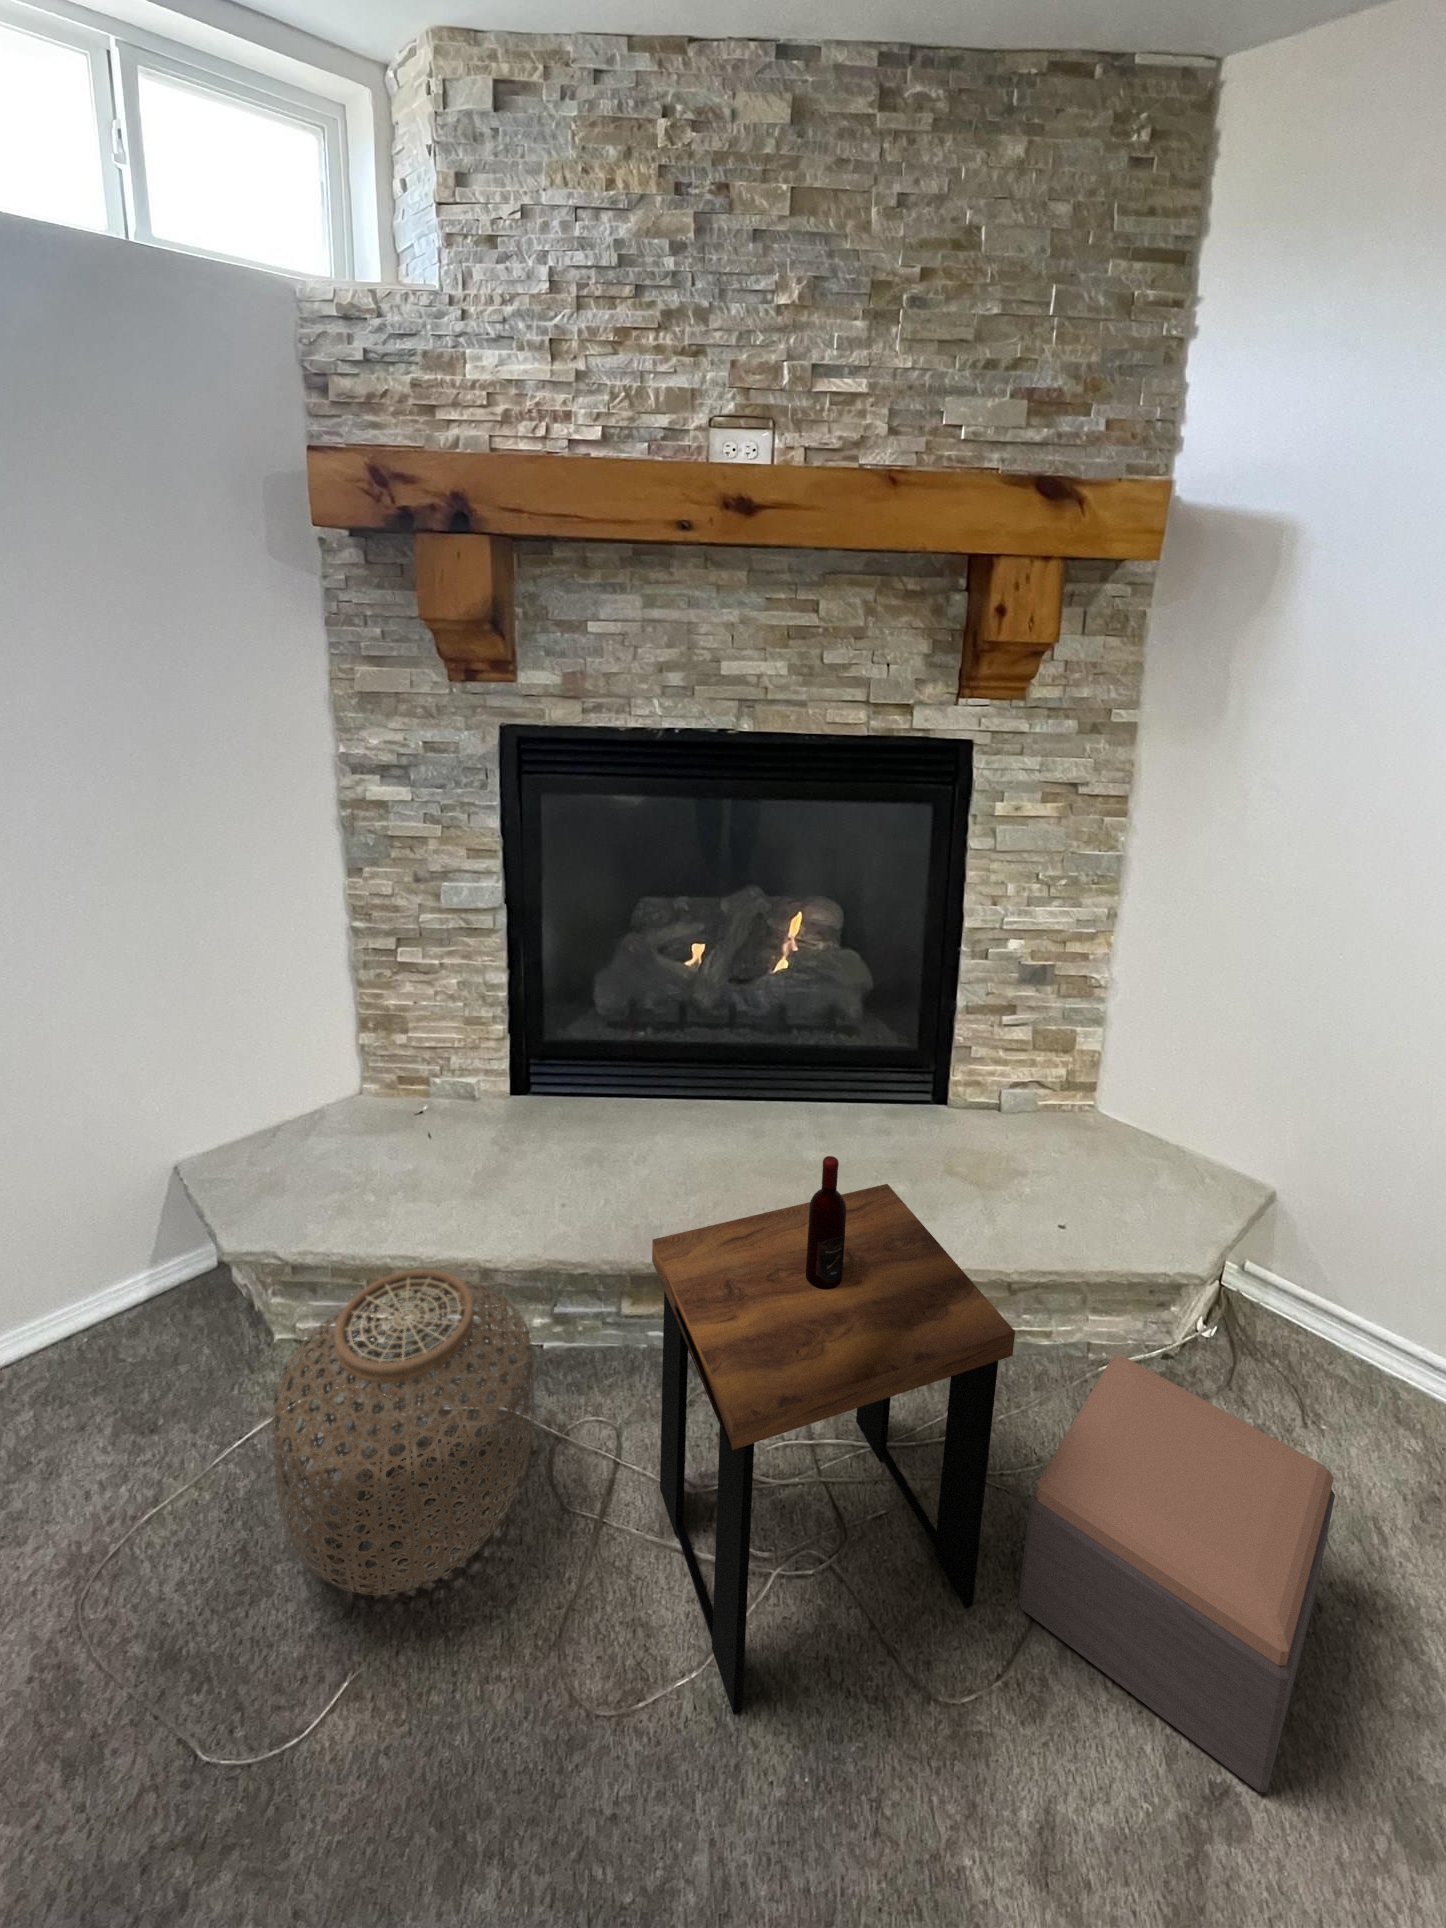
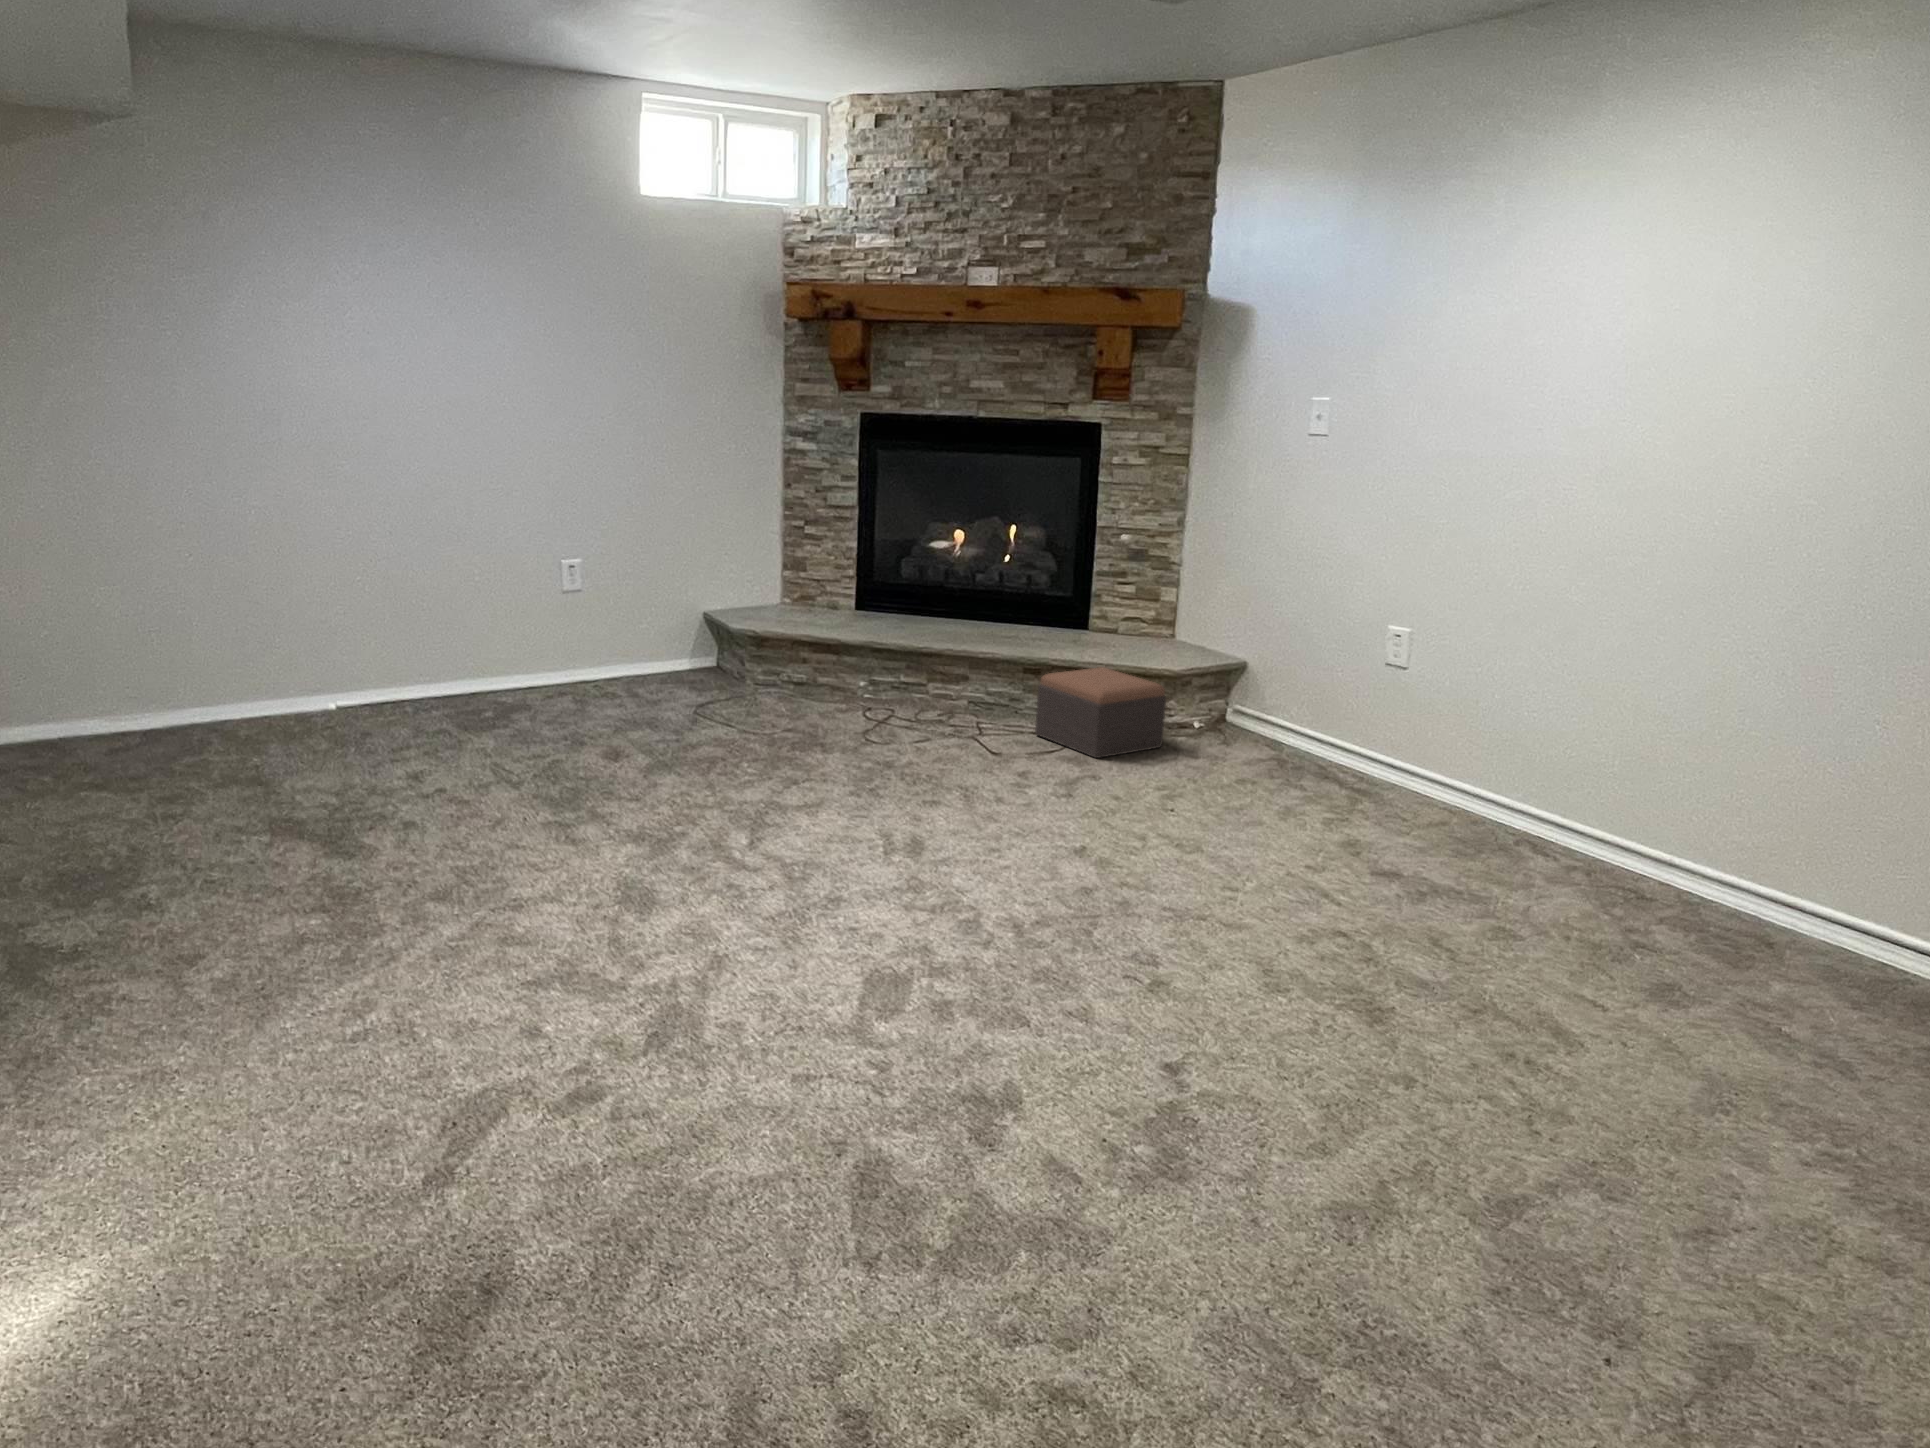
side table: present [652,1156,1015,1713] -> none [904,551,1031,733]
woven basket: present [271,1269,534,1595] -> none [764,605,857,708]

